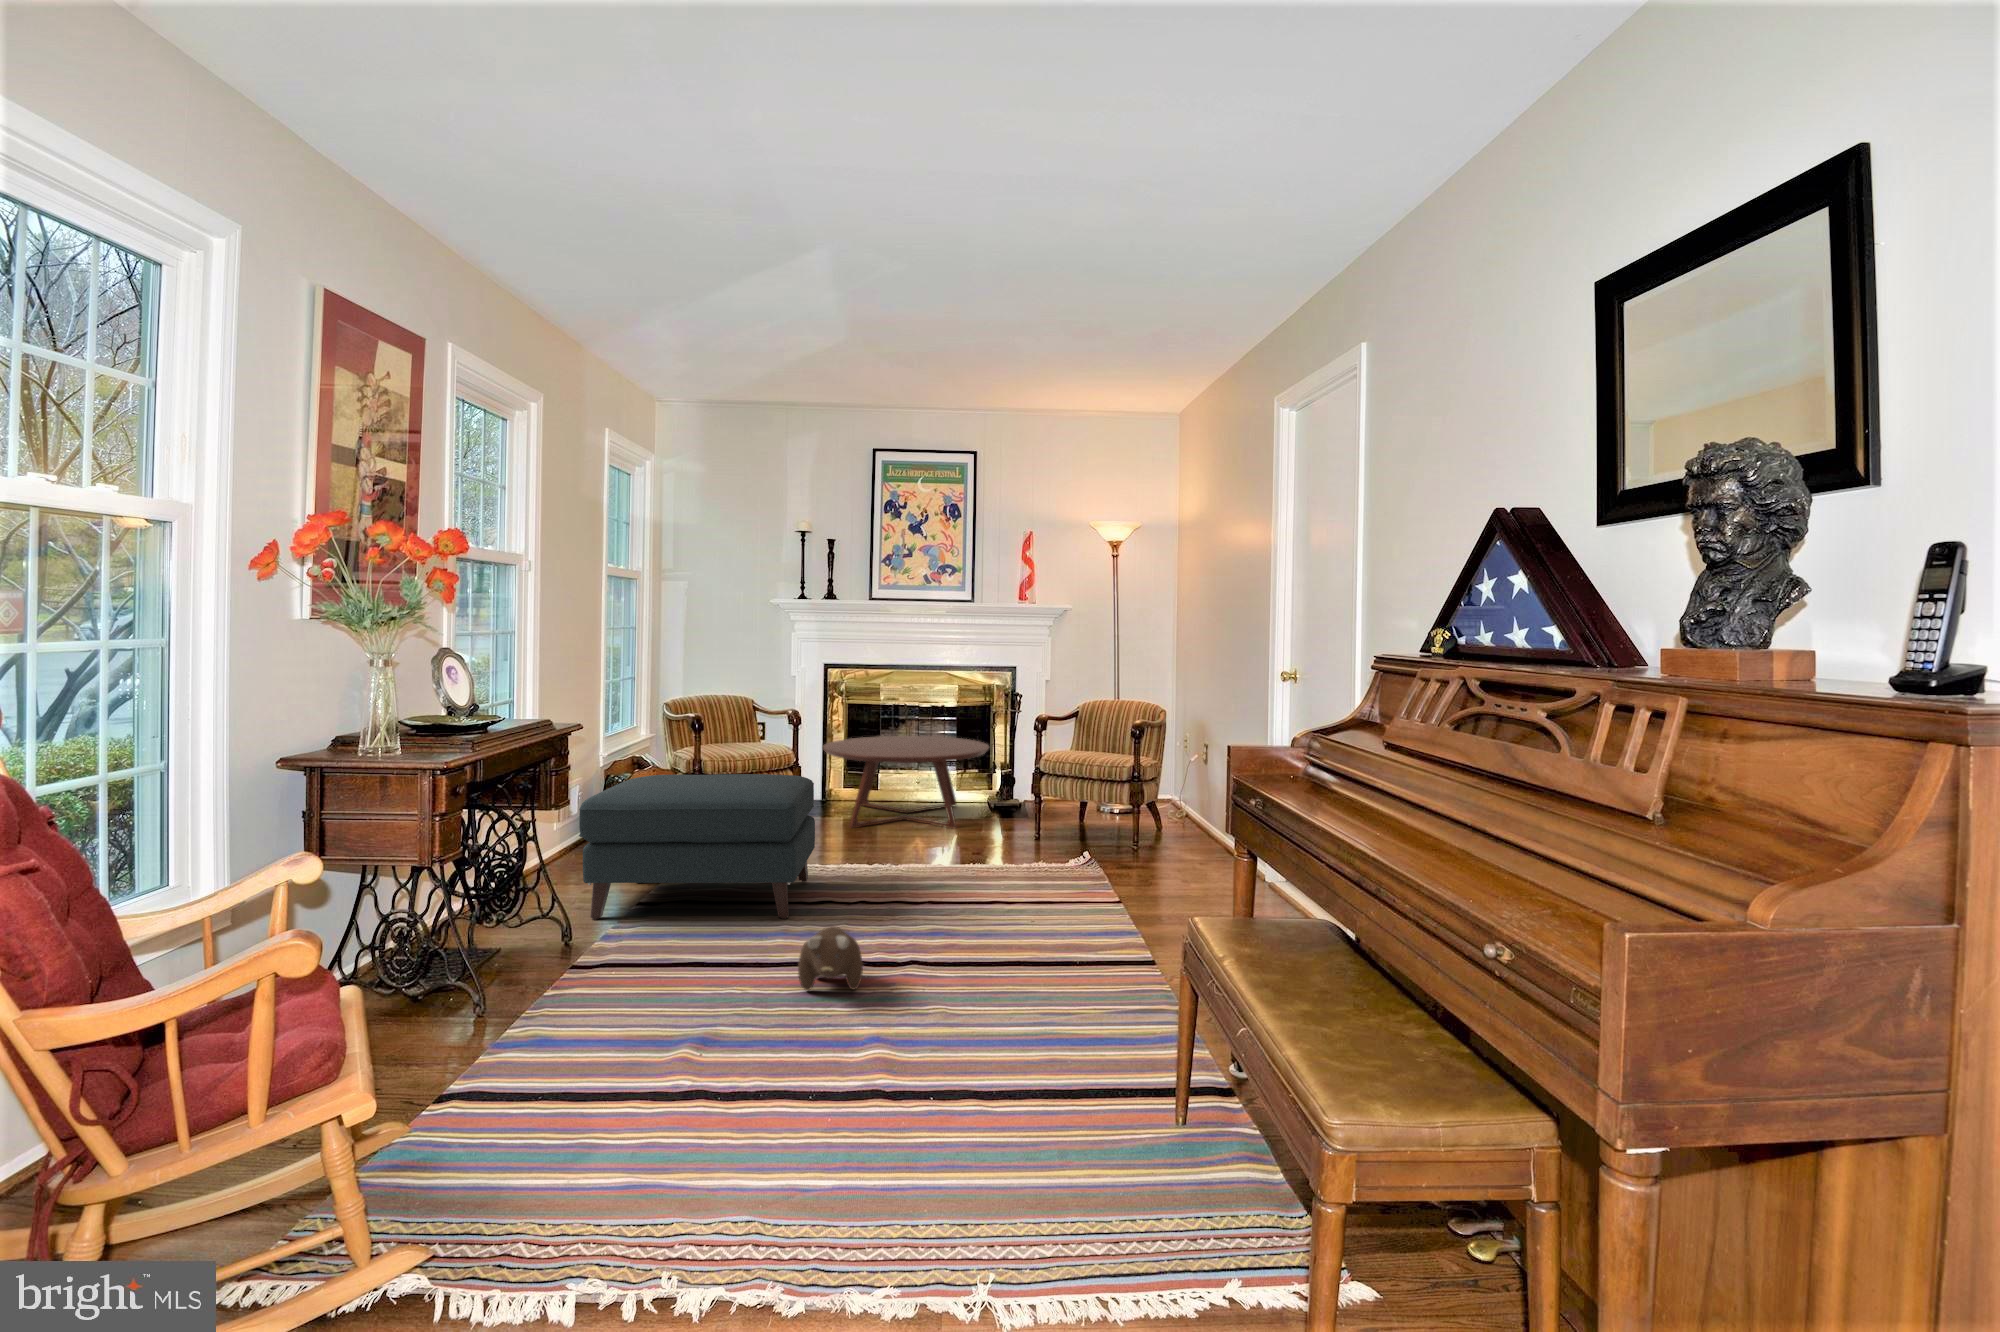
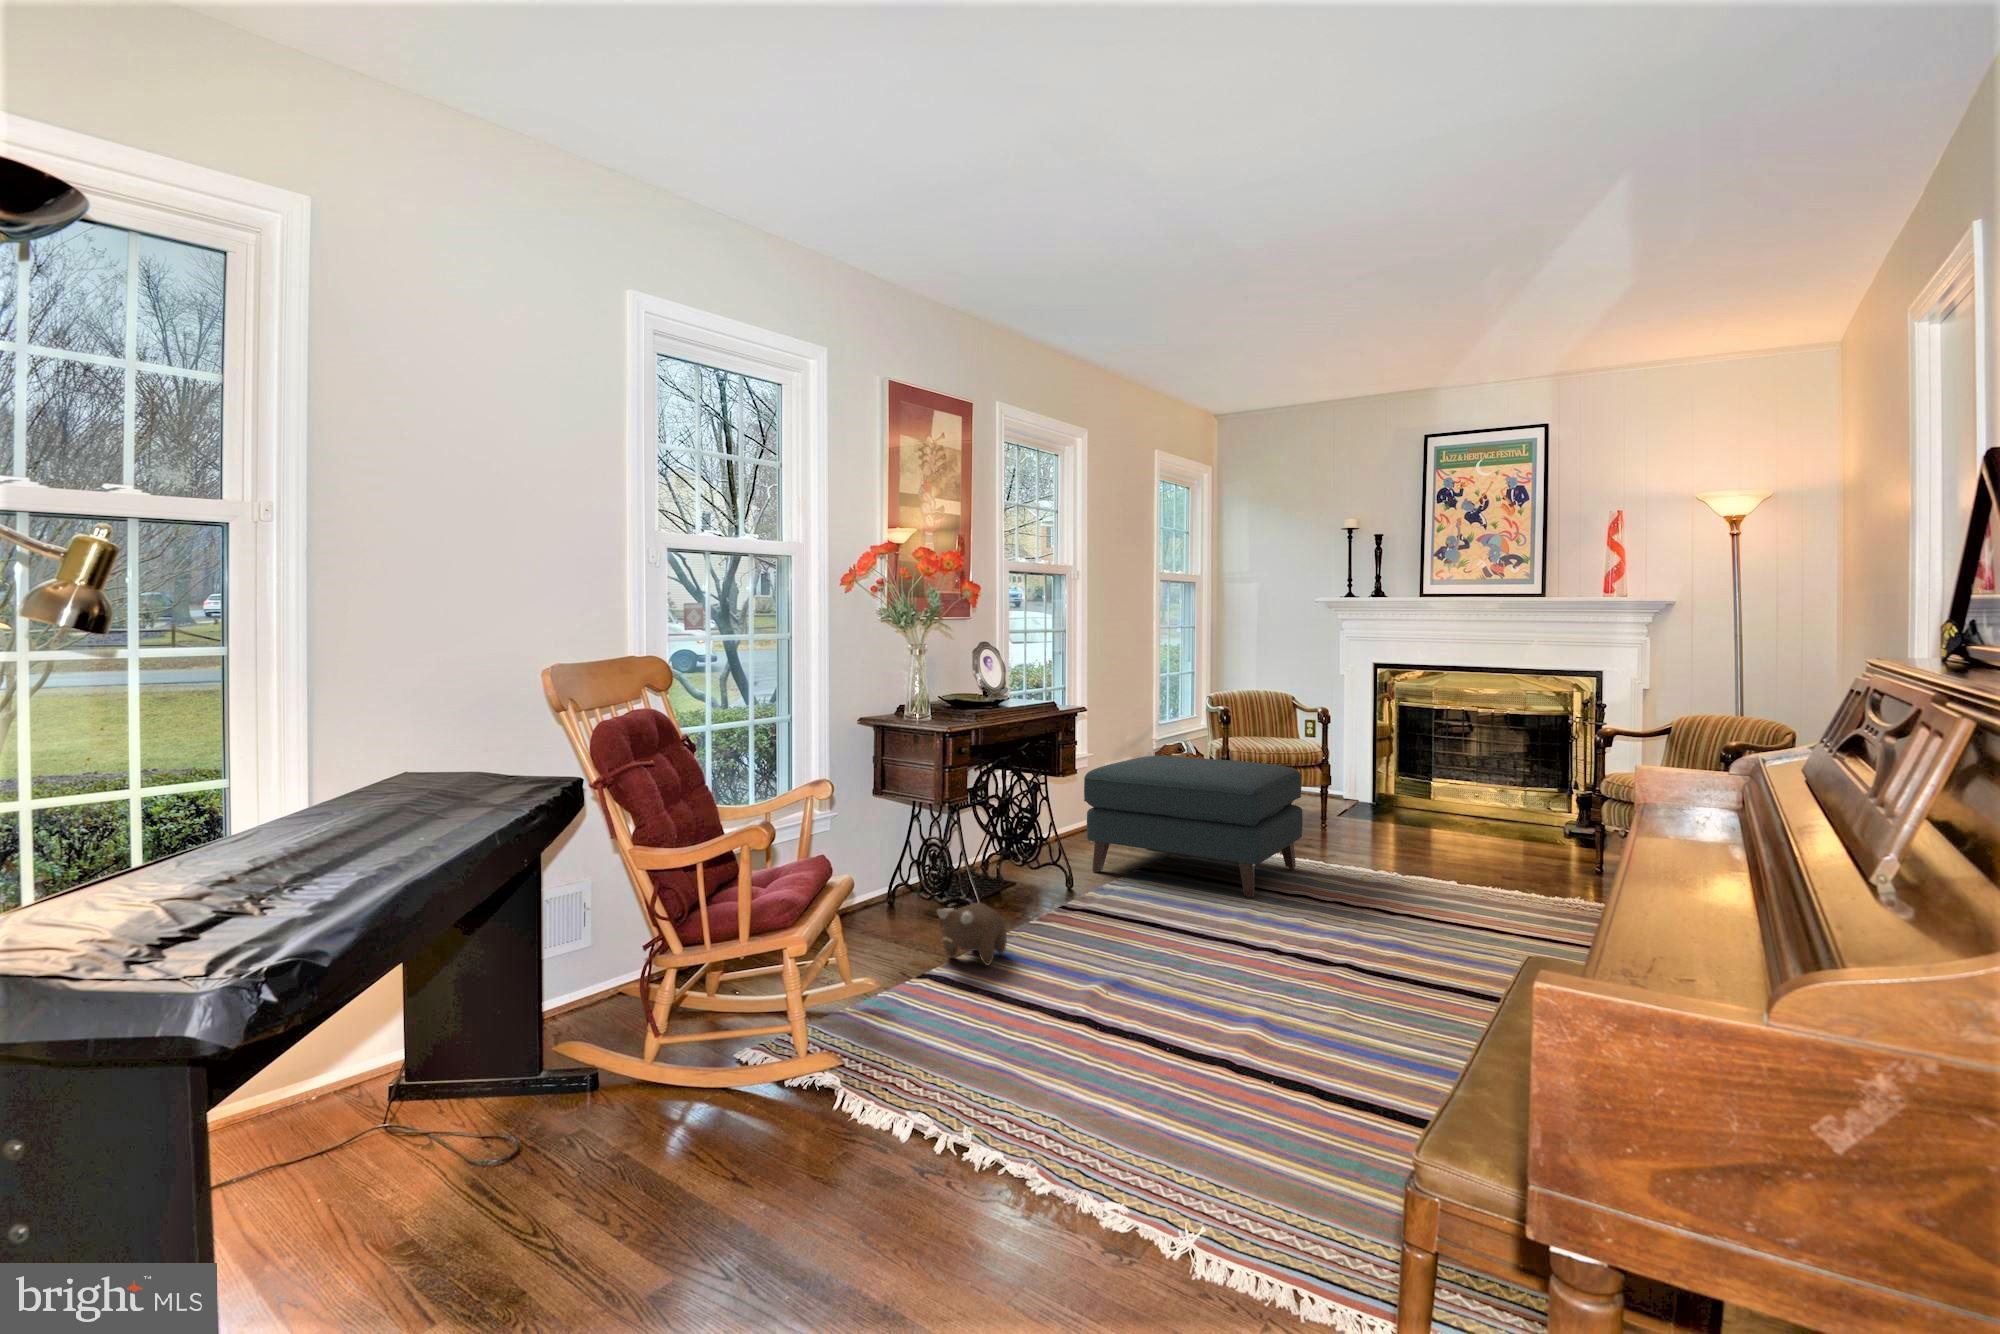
coffee table: present [823,736,989,828] -> none [1354,737,1546,840]
plush toy: present [798,926,863,991] -> present [937,903,1007,965]

